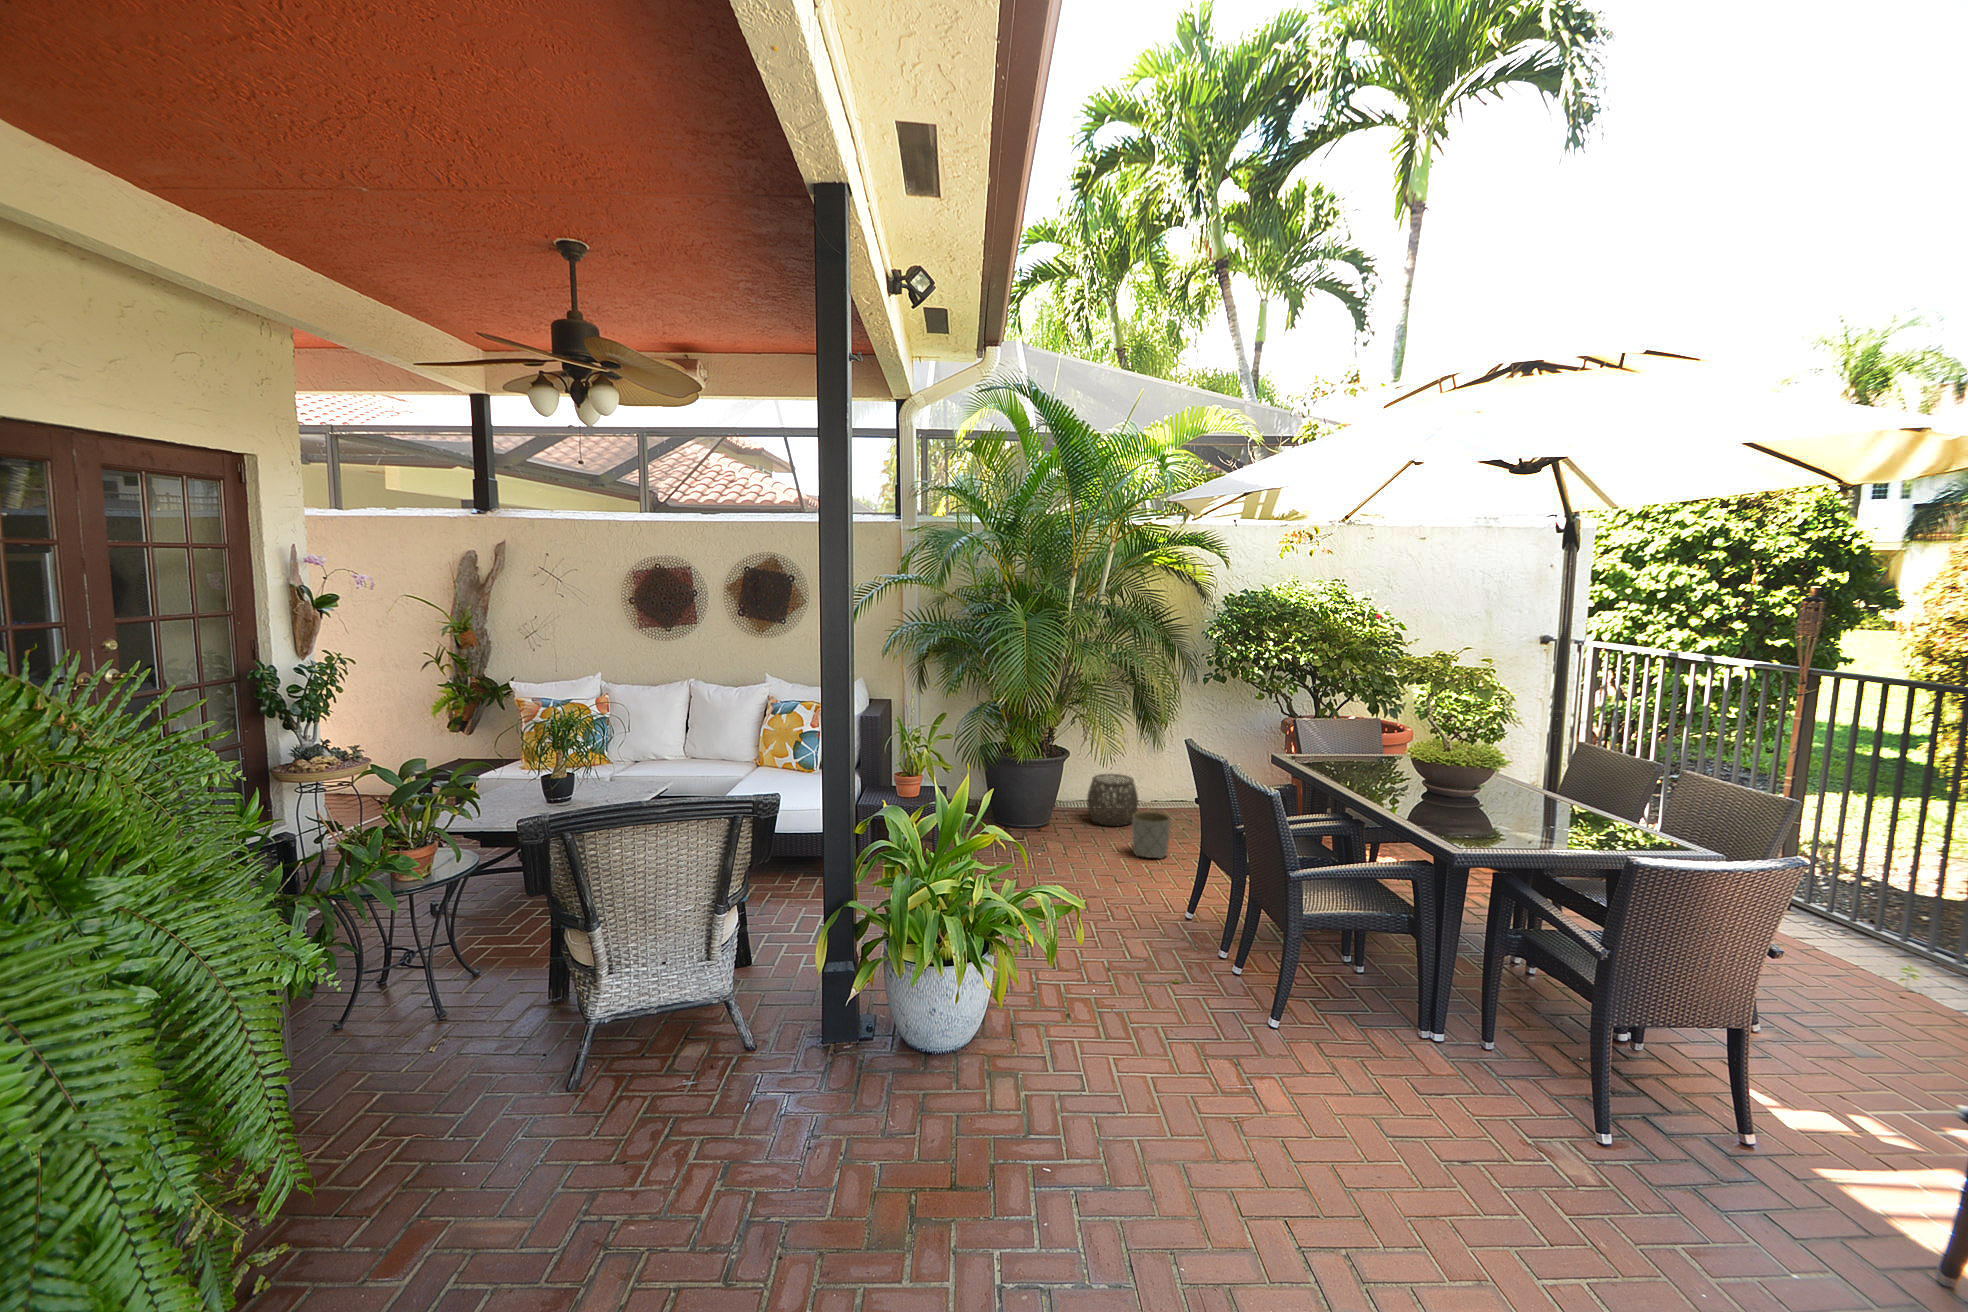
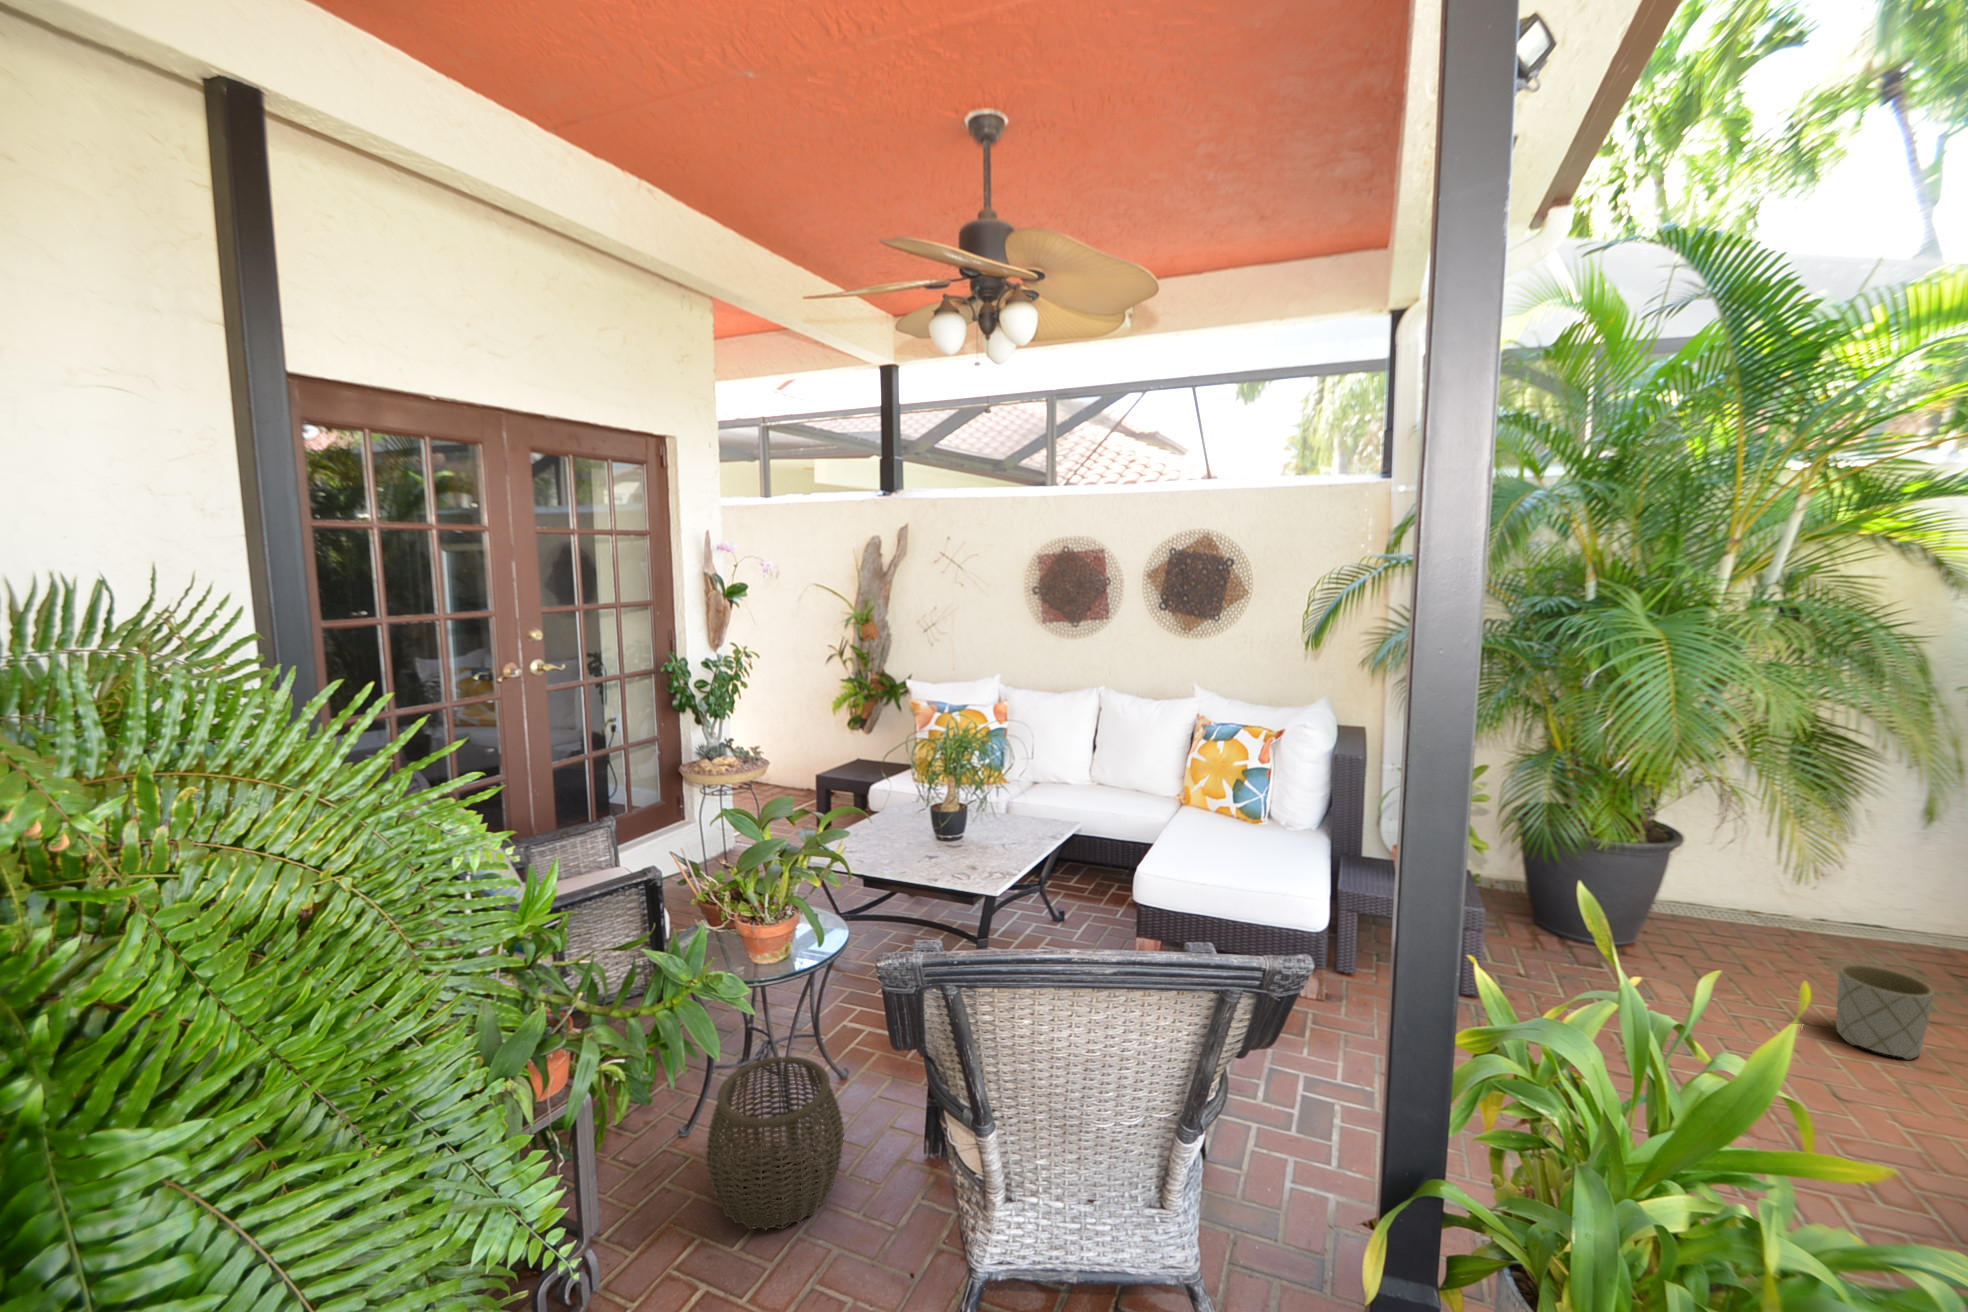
woven basket: present [1087,774,1138,826] -> present [706,1056,844,1230]

